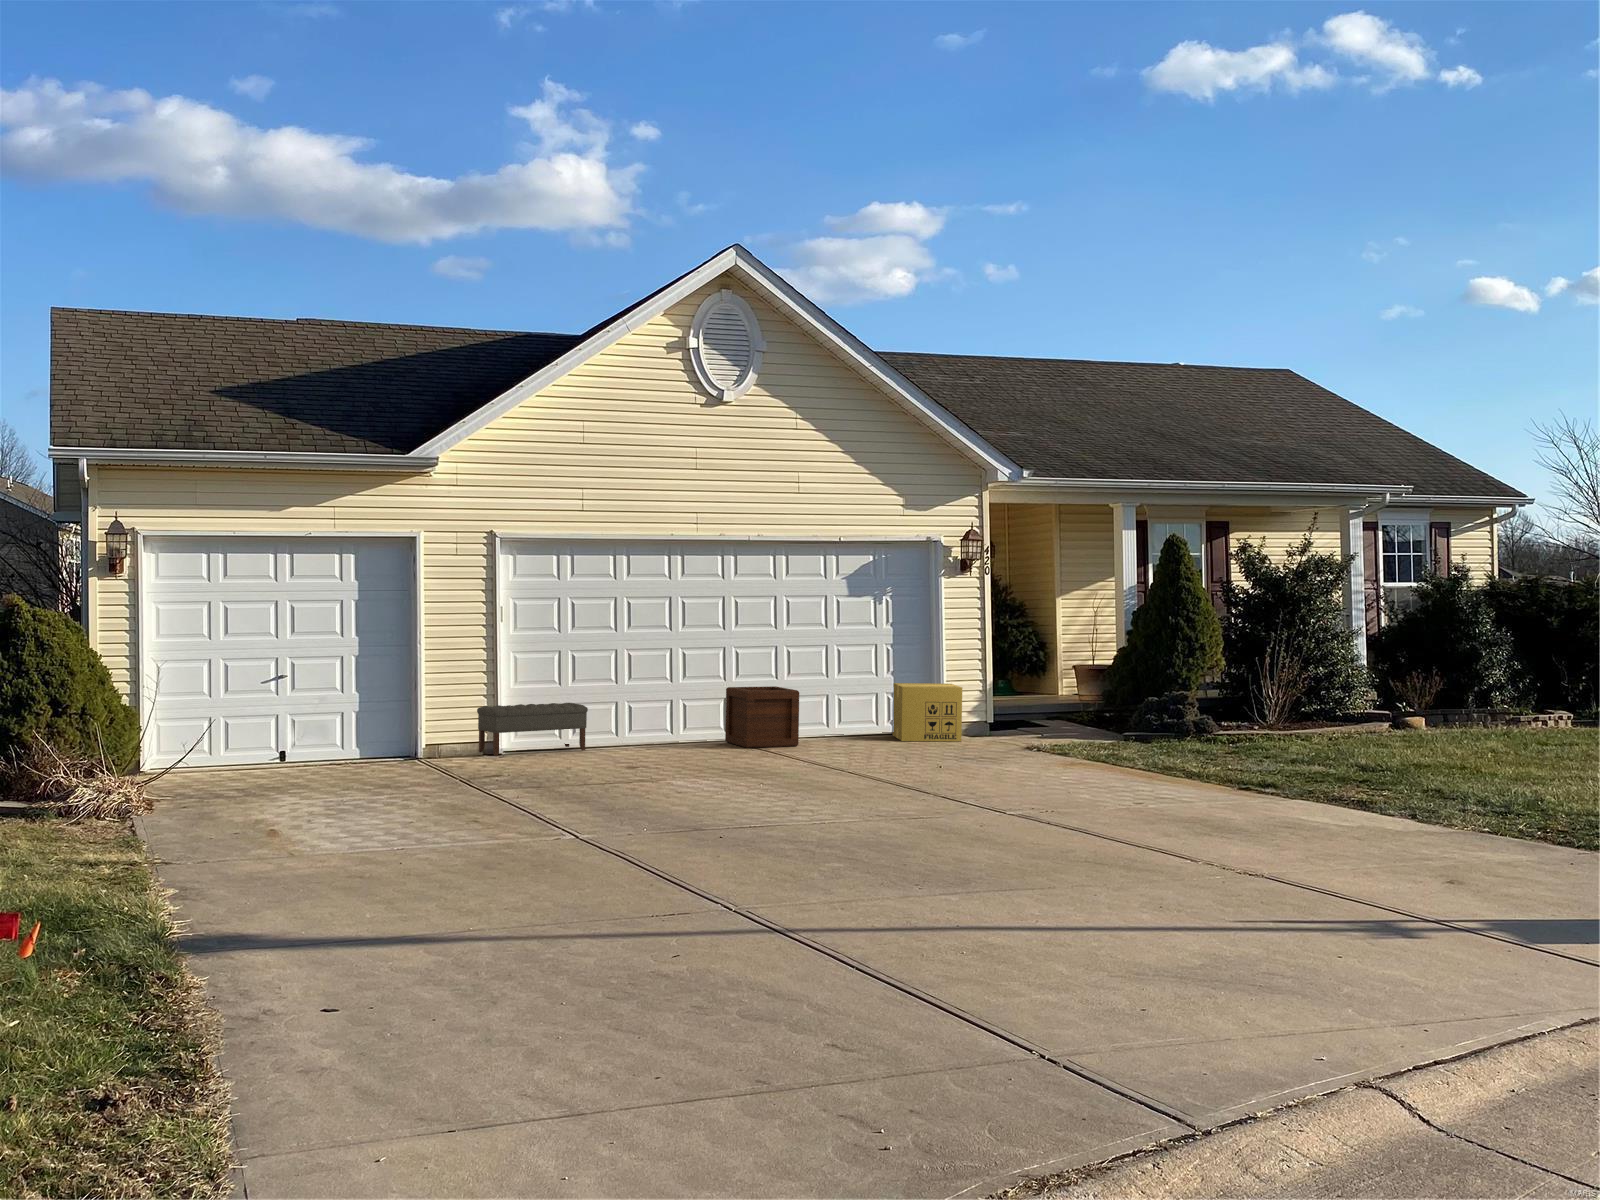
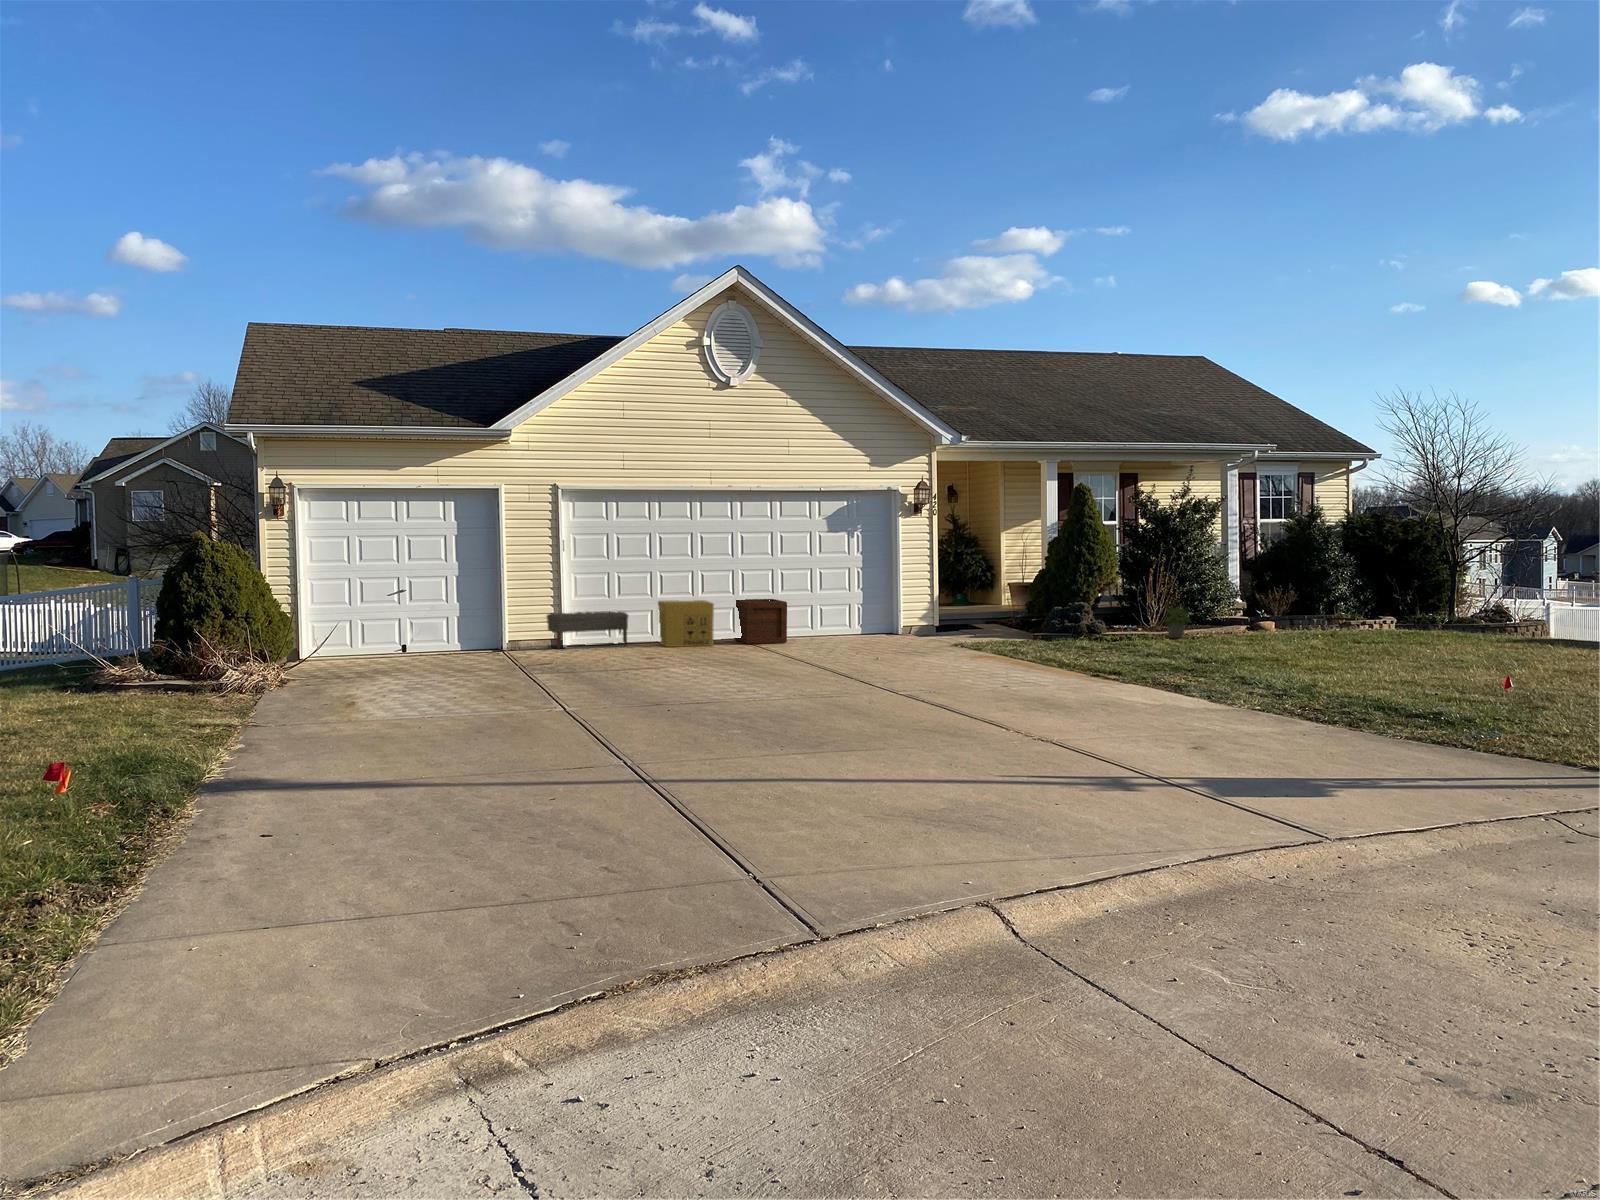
cardboard box: present [893,683,962,741] -> present [658,600,714,647]
potted plant: none [1284,696,1323,739] -> present [1164,607,1190,638]

